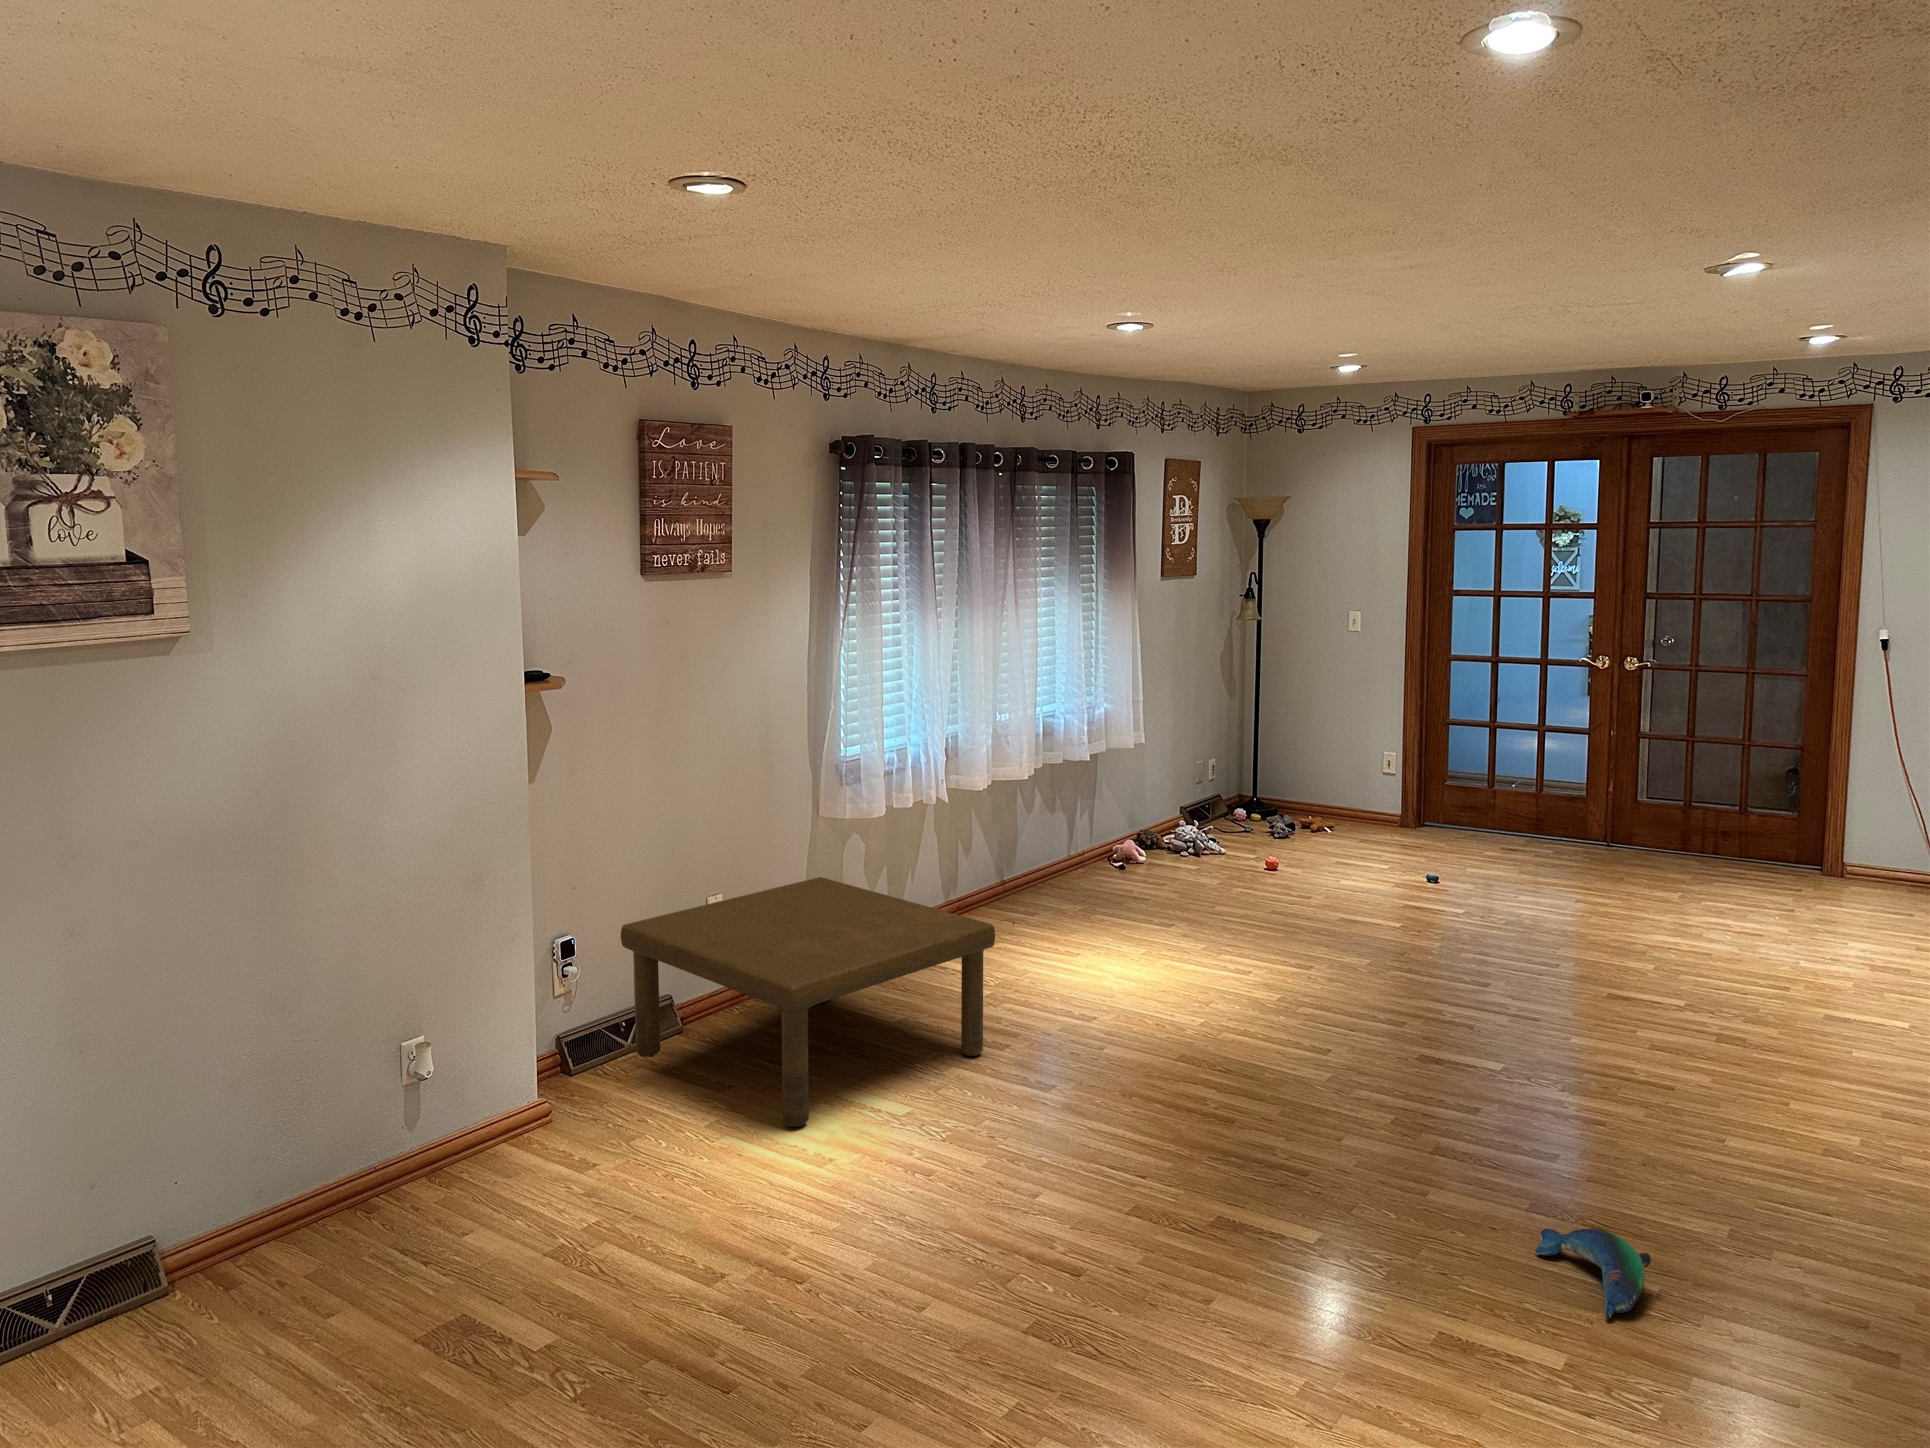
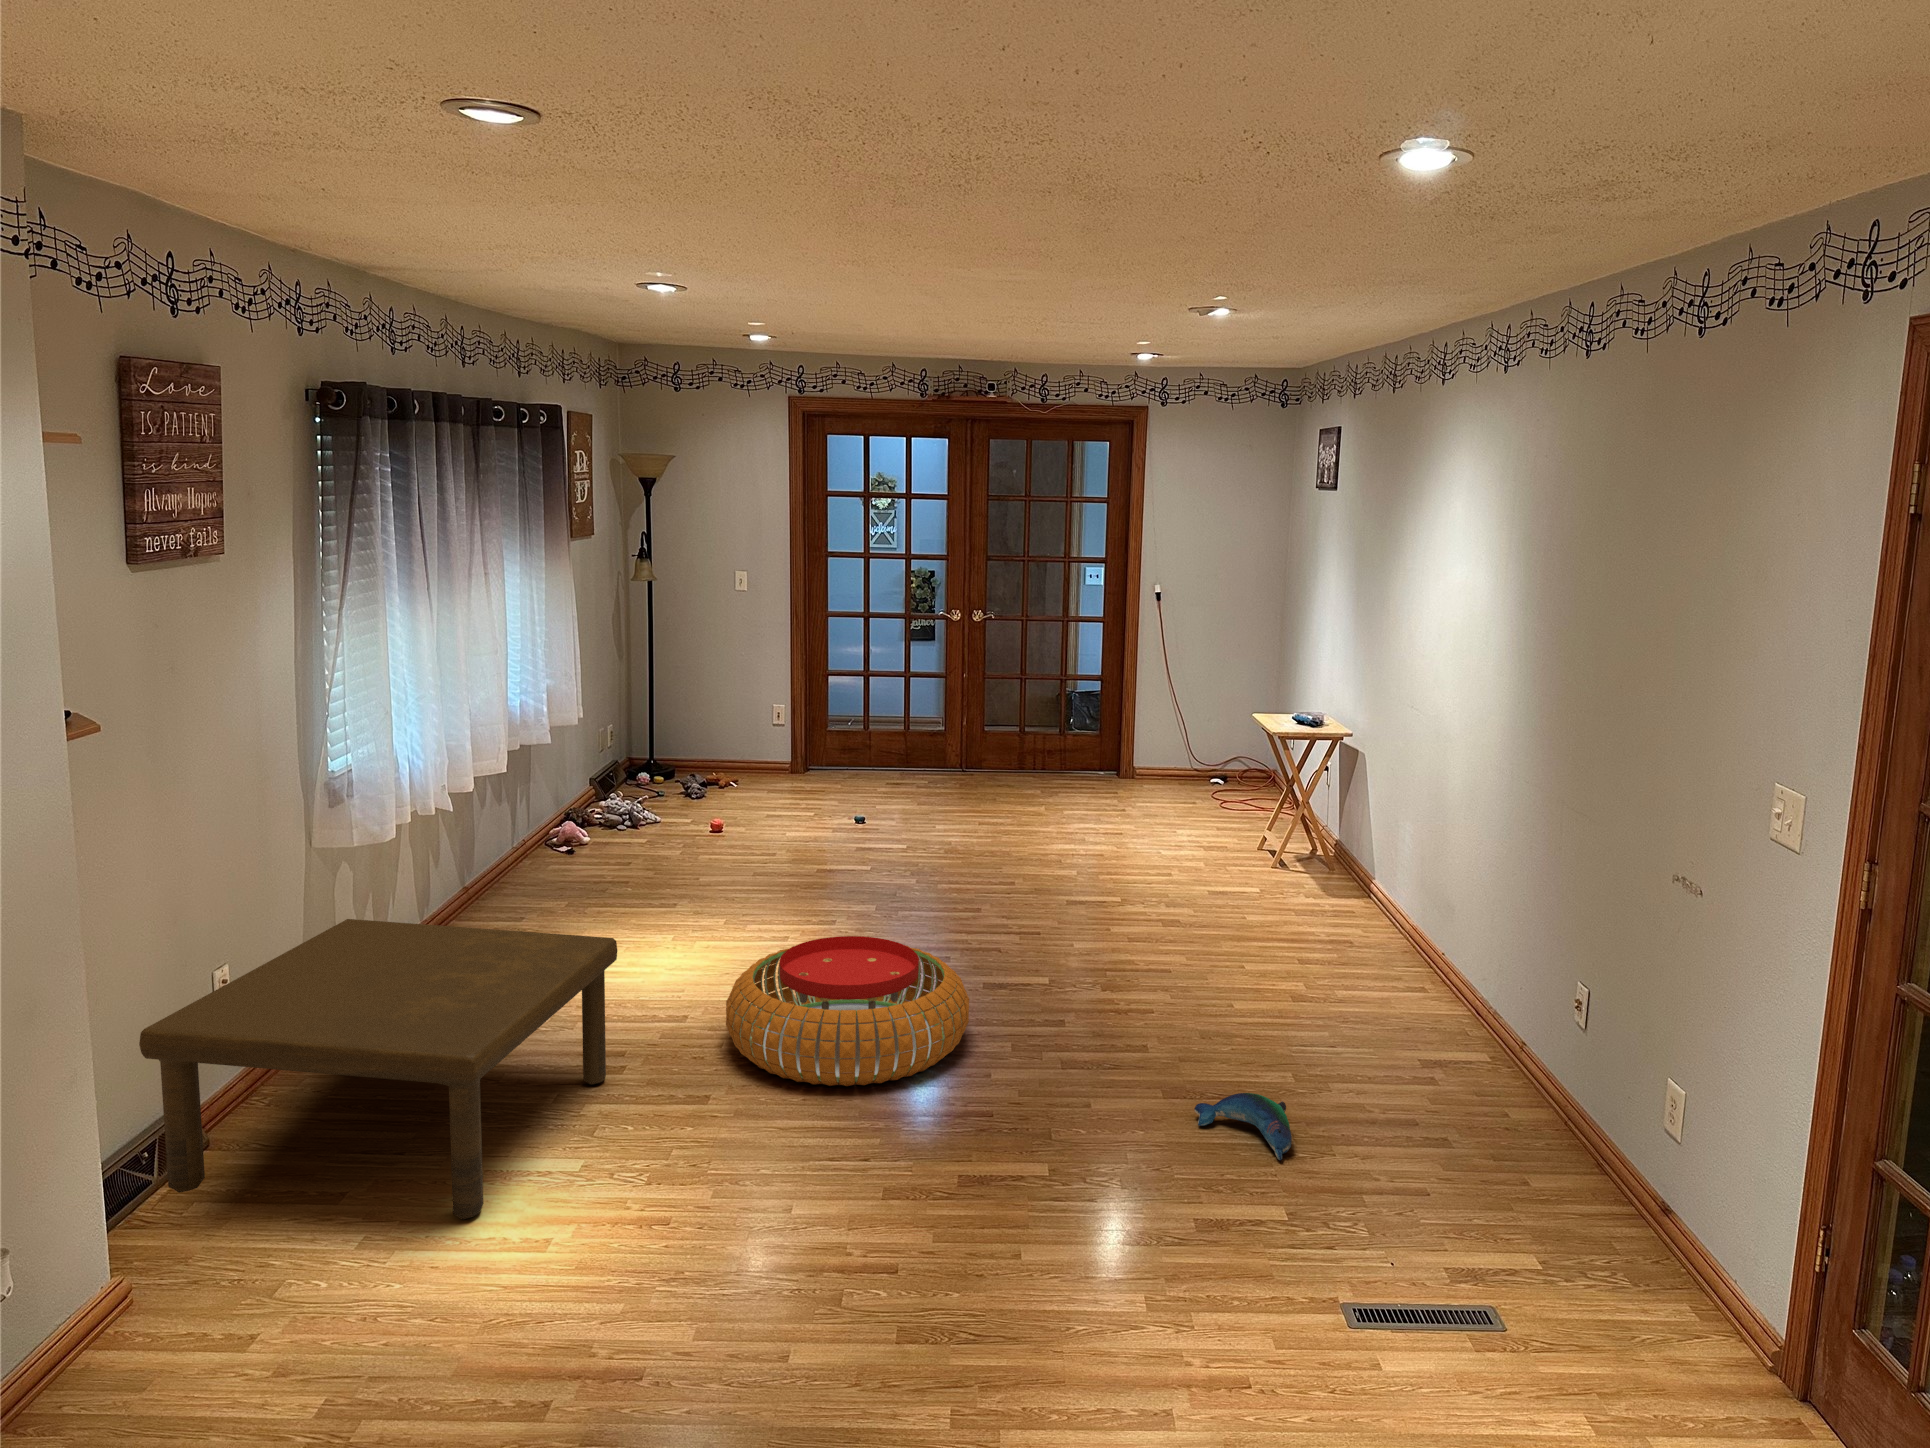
pouf: none [1096,967,1352,1120] -> present [726,936,969,1086]

